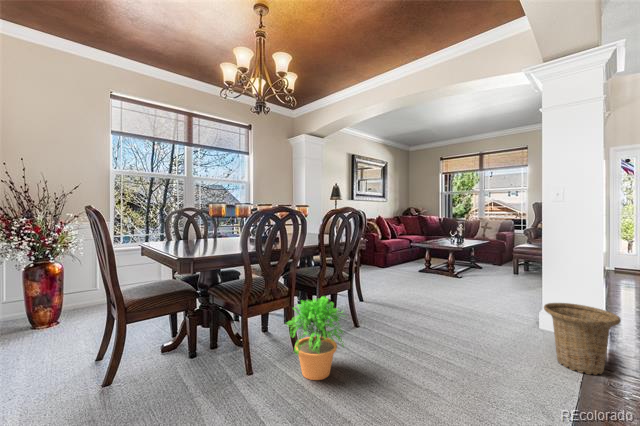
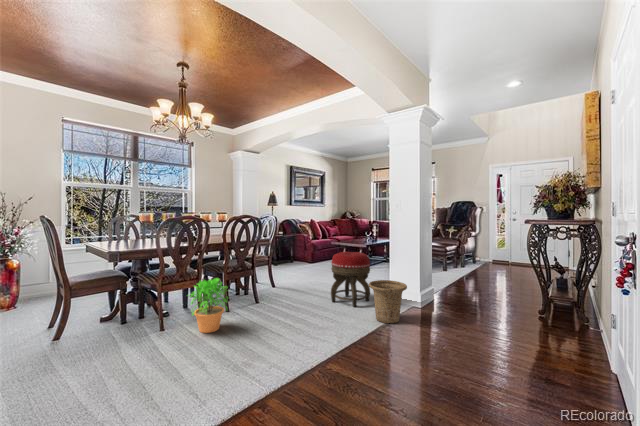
footstool: none [458,258,520,339] -> present [331,252,370,307]

